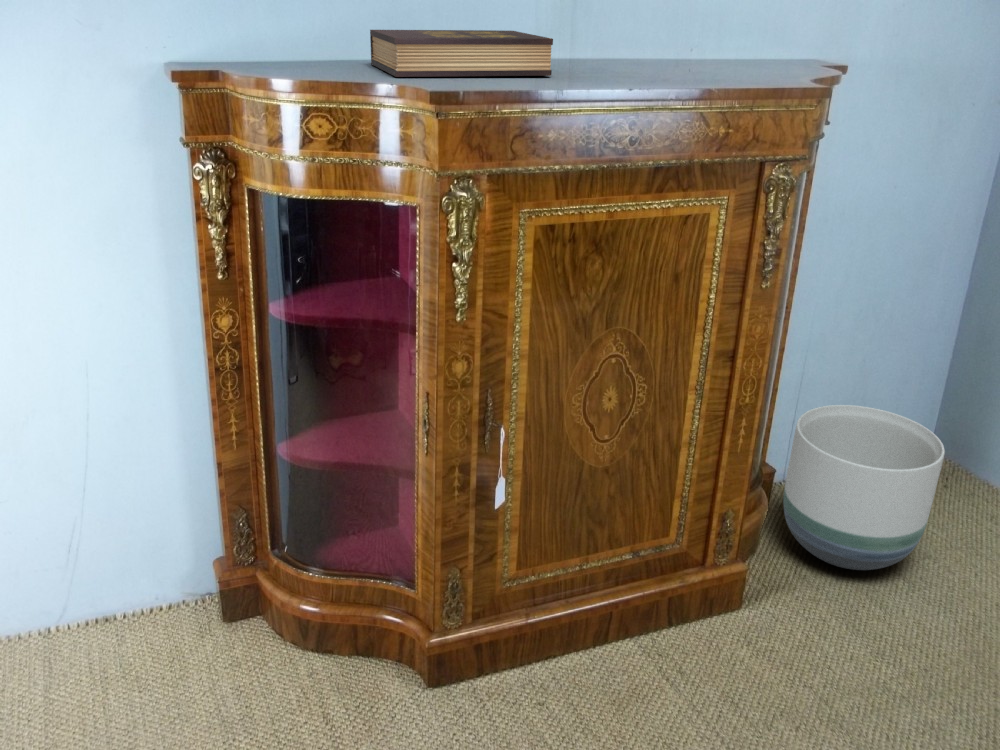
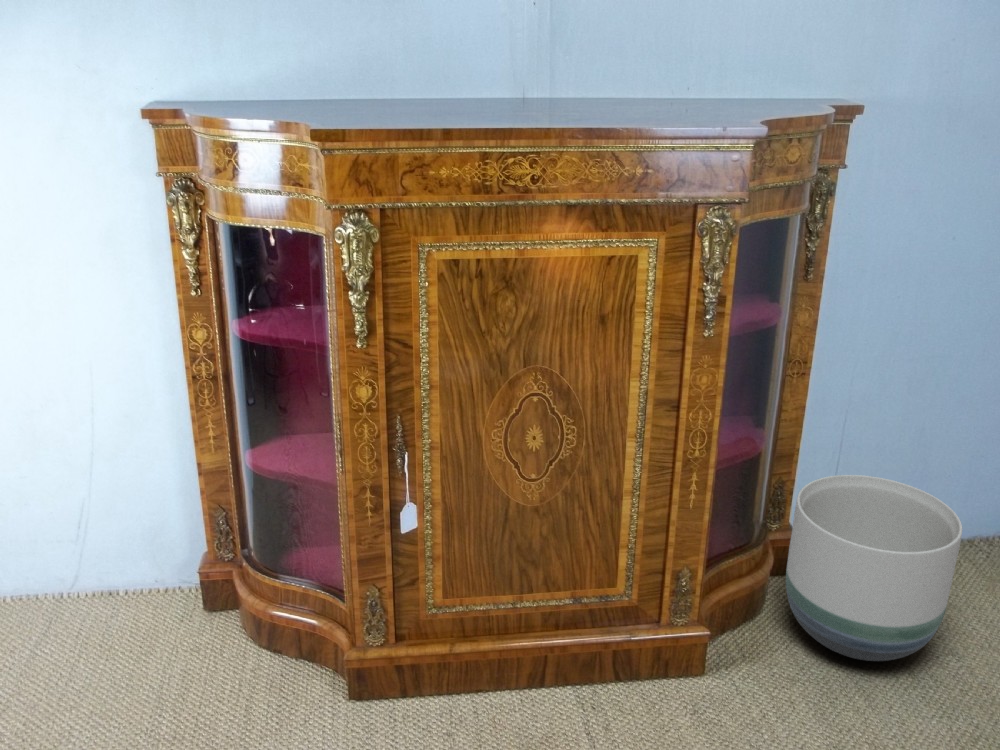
hardback book: present [370,30,553,77] -> none [317,75,474,116]

